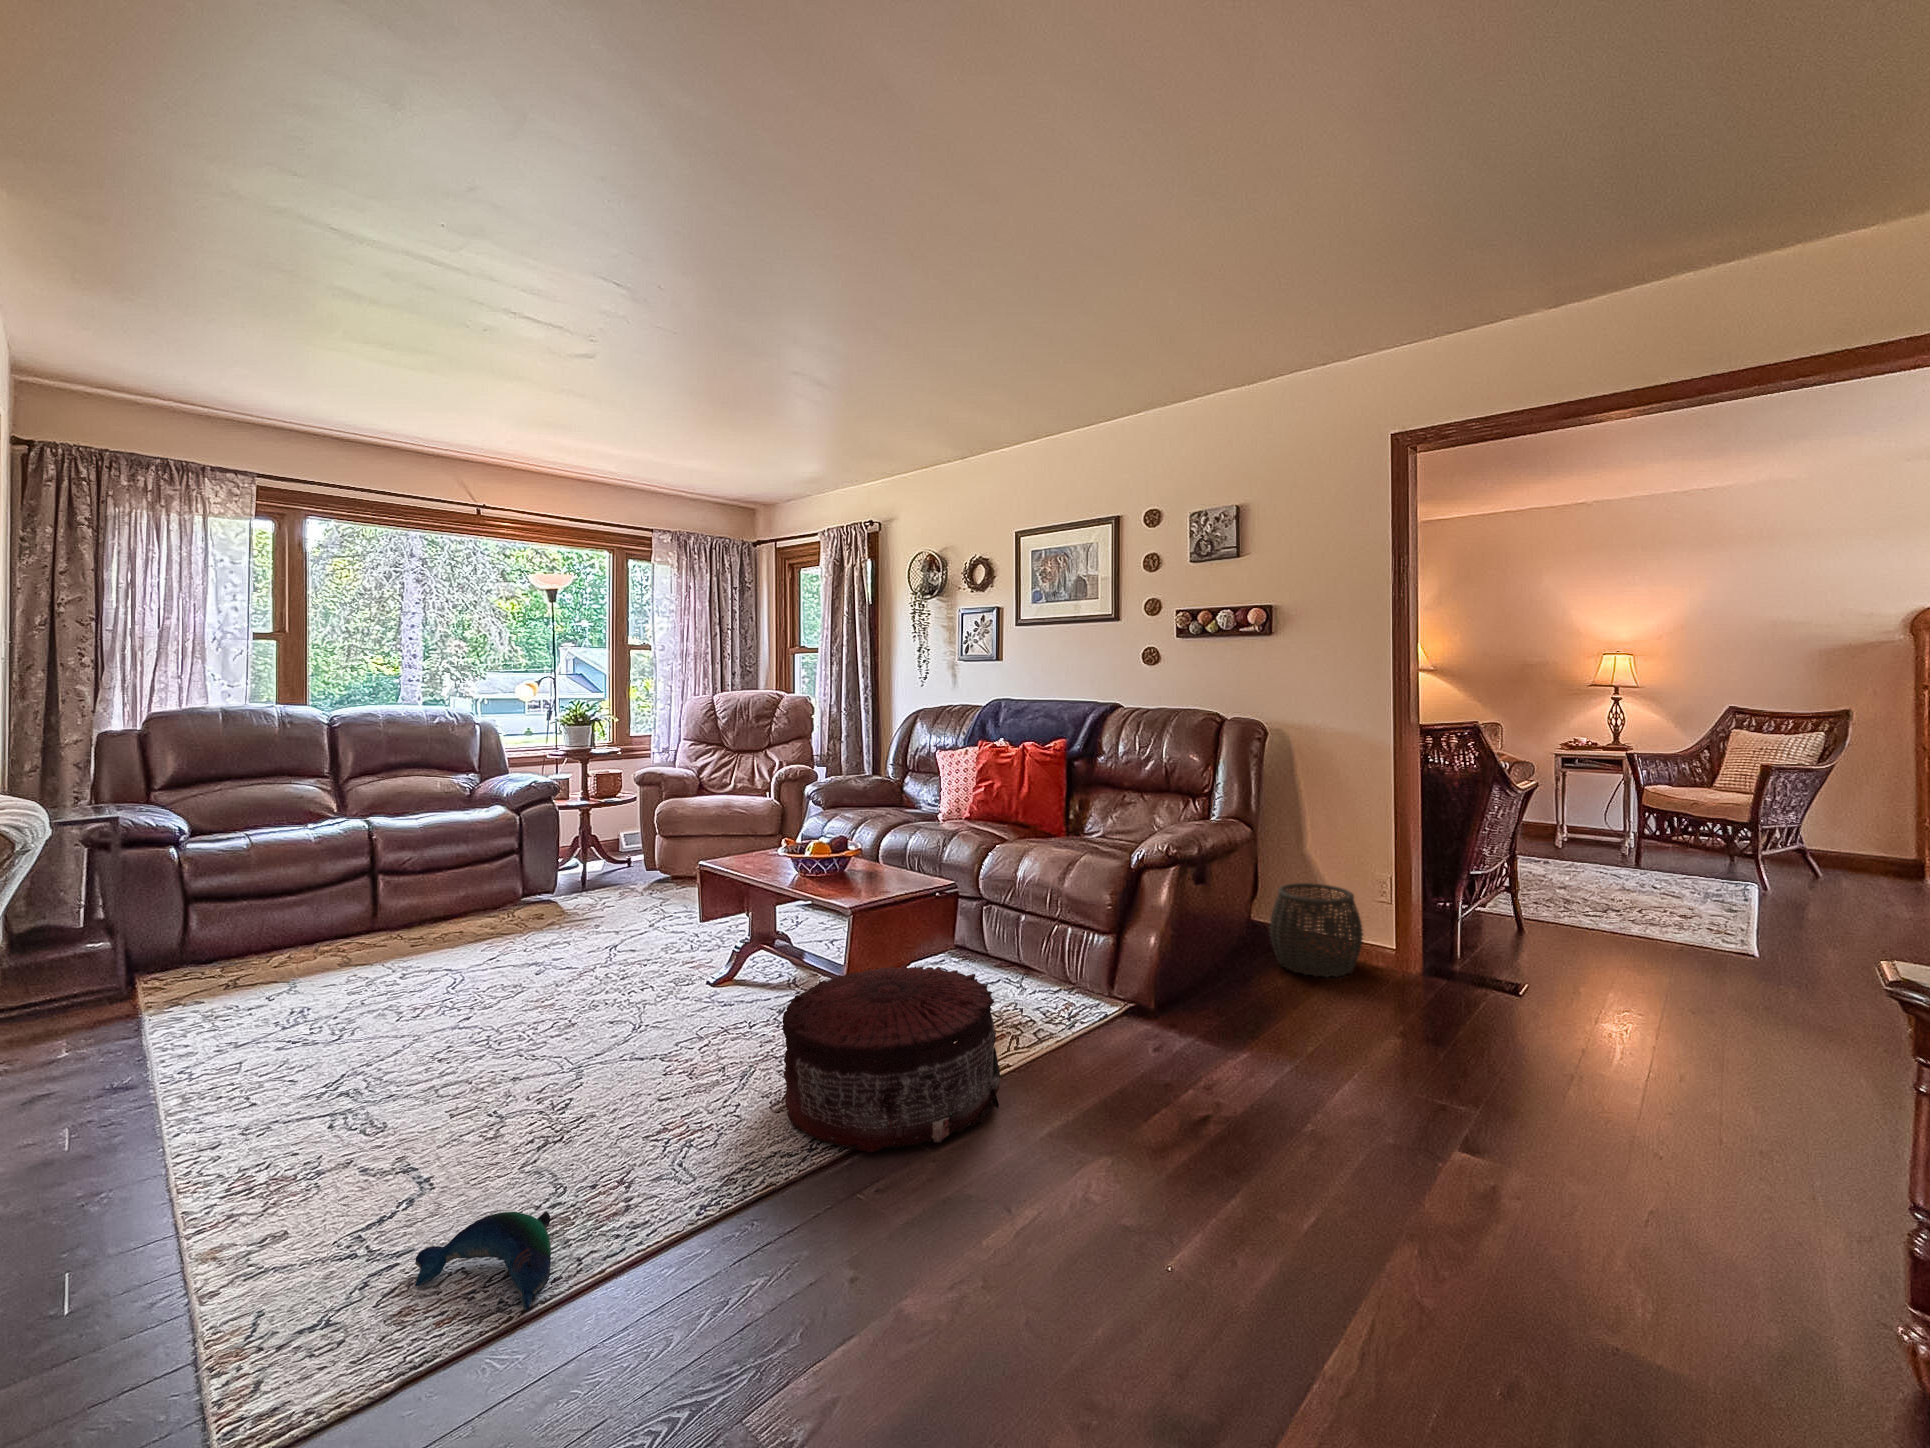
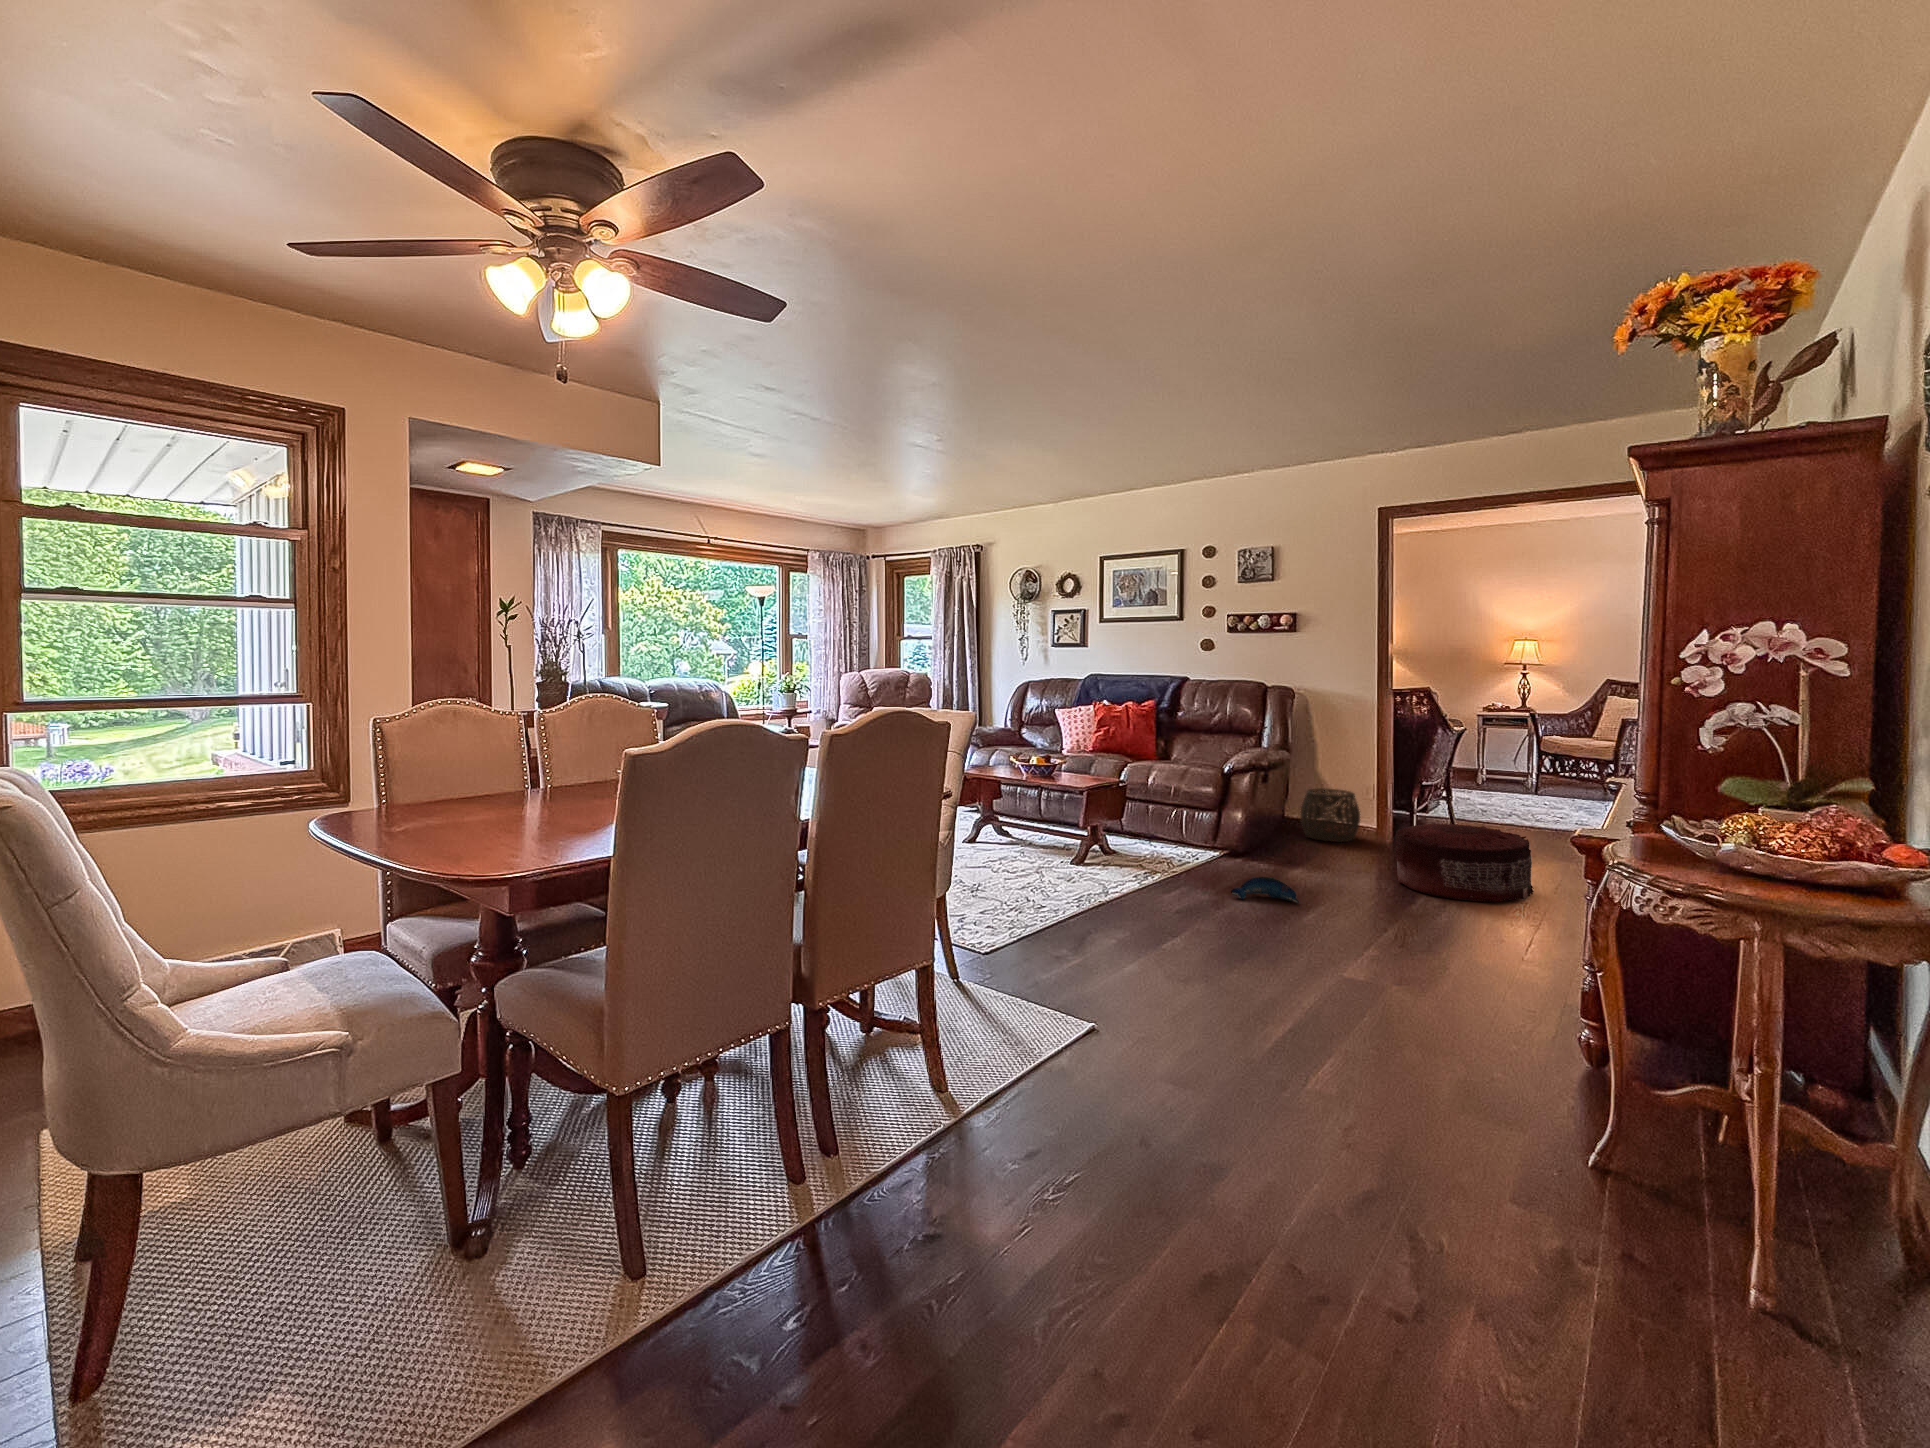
pouf: present [782,963,1000,1153] -> present [1395,823,1534,902]
plush toy: present [415,1211,551,1310] -> present [1231,877,1299,903]

